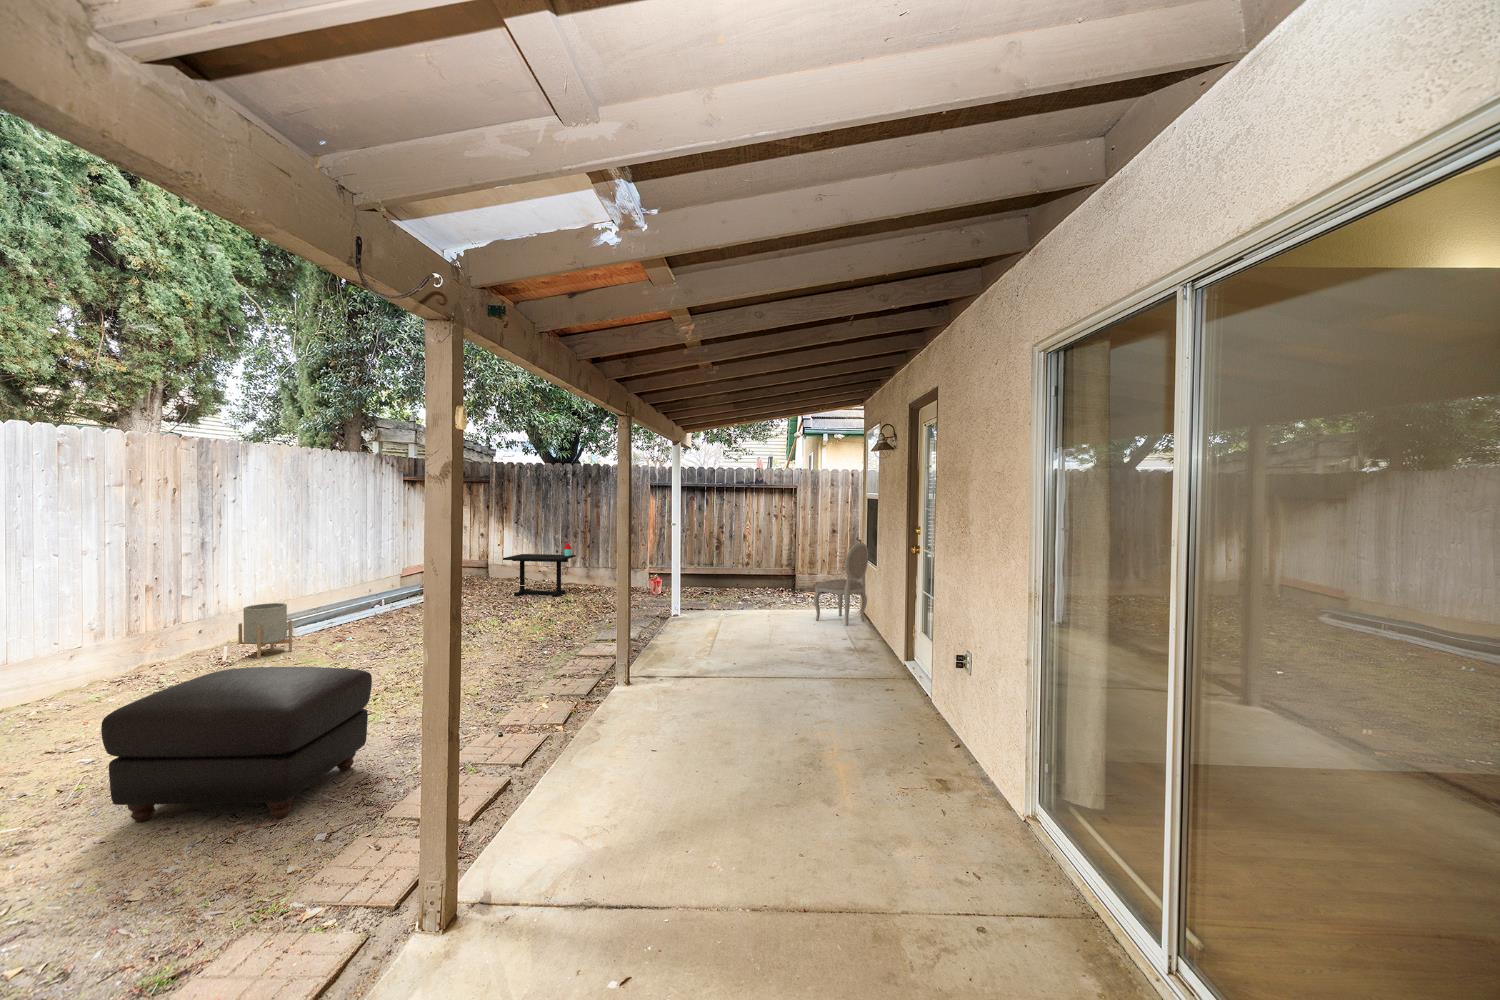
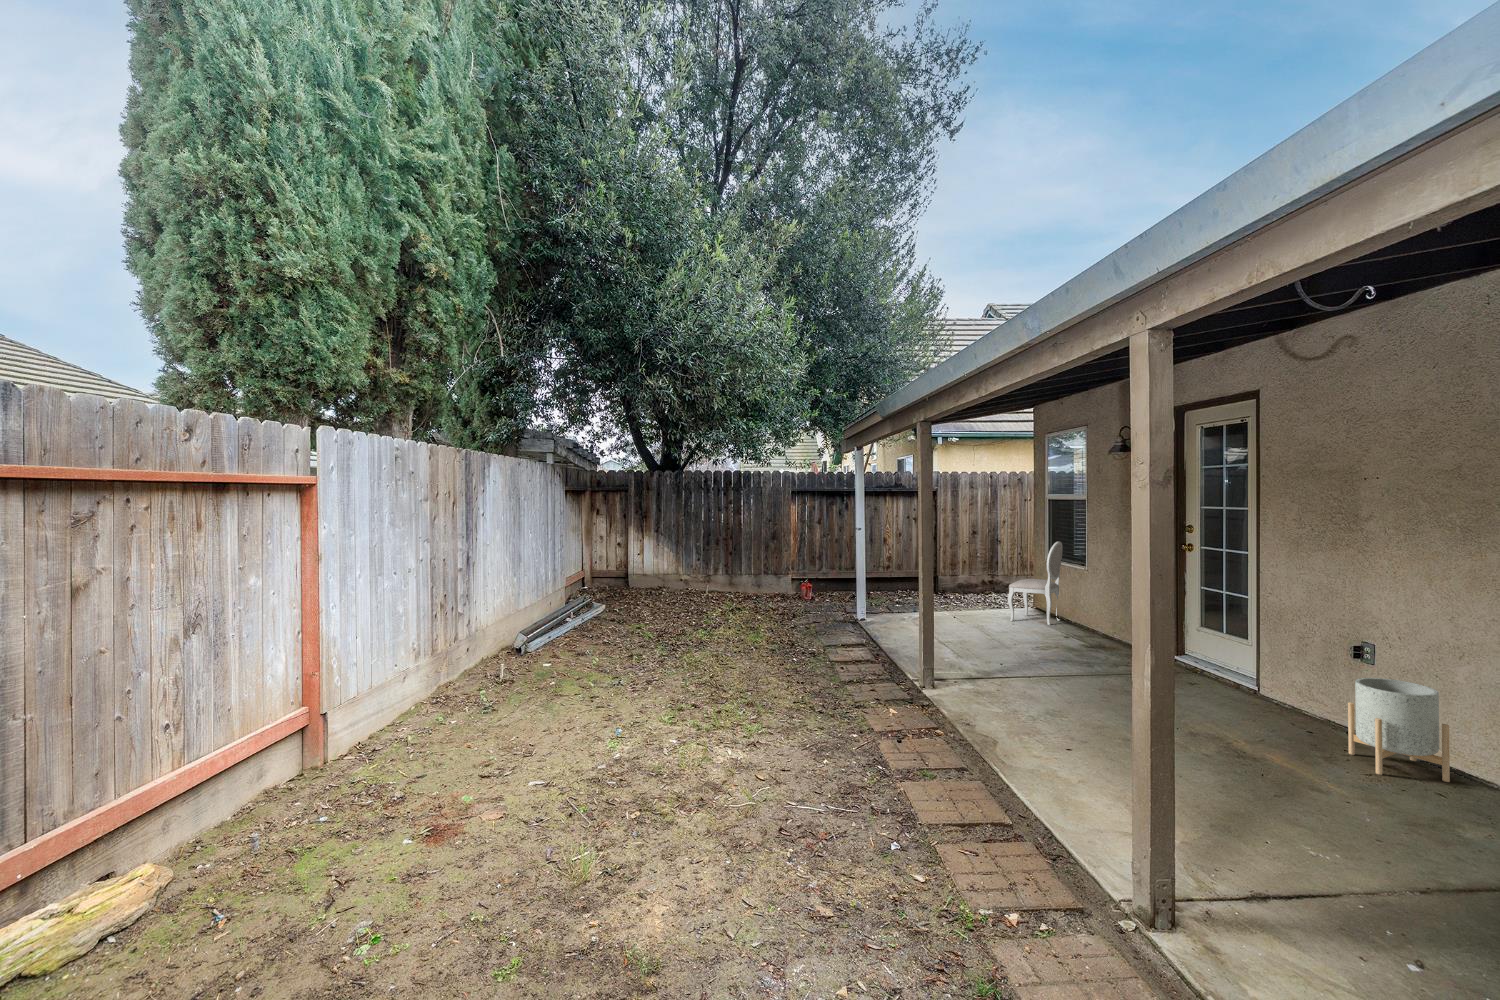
side table: present [503,542,575,597] -> none [655,550,720,607]
planter: present [238,603,292,659] -> present [1348,678,1450,782]
ottoman: present [101,667,372,822] -> none [659,680,845,844]

